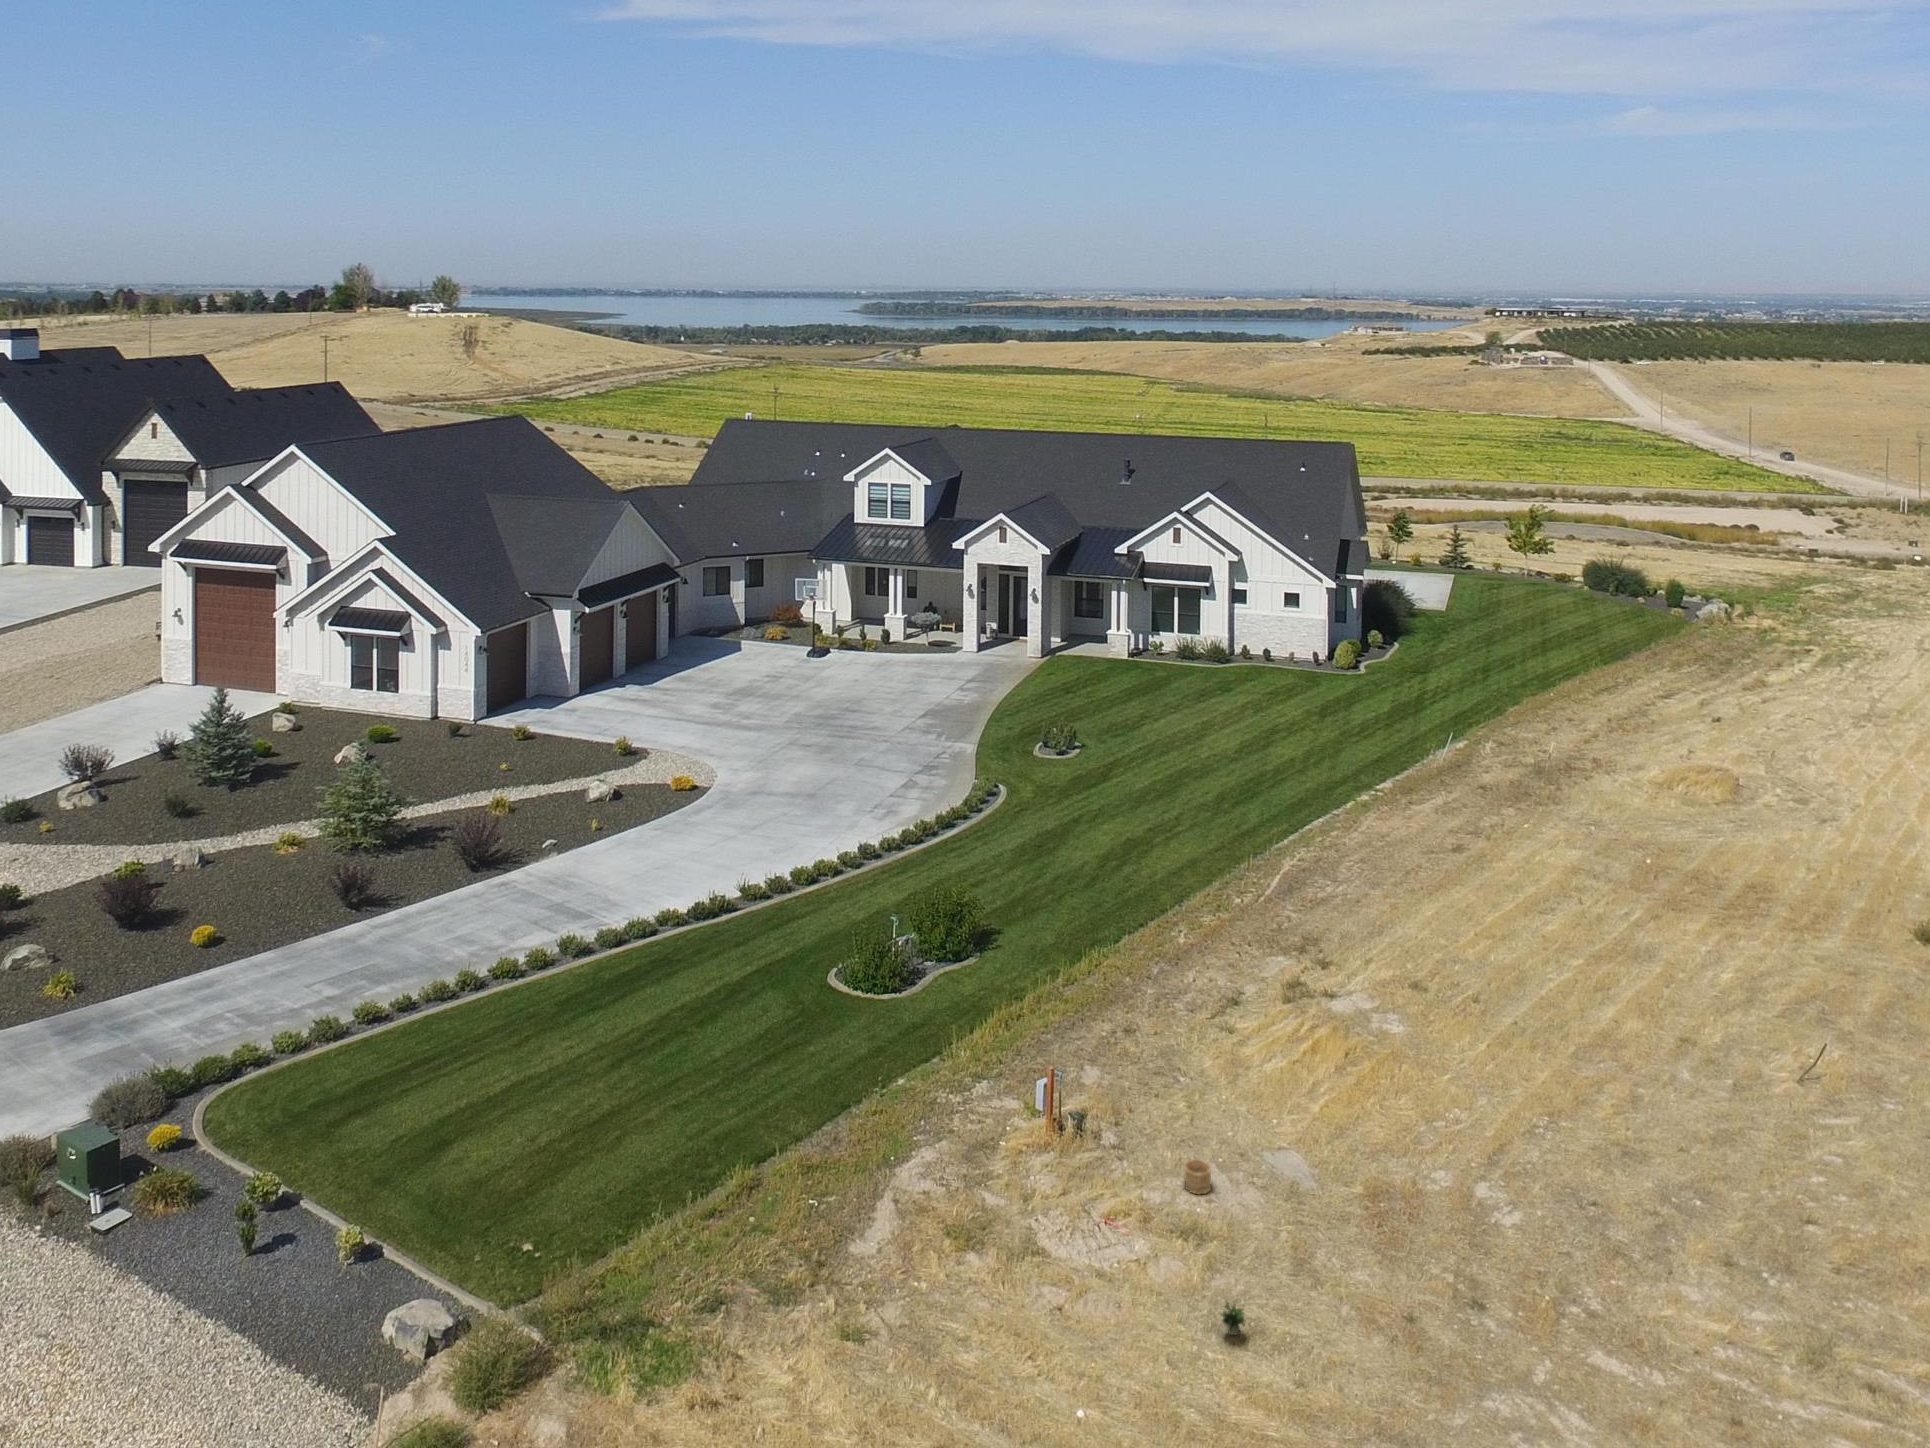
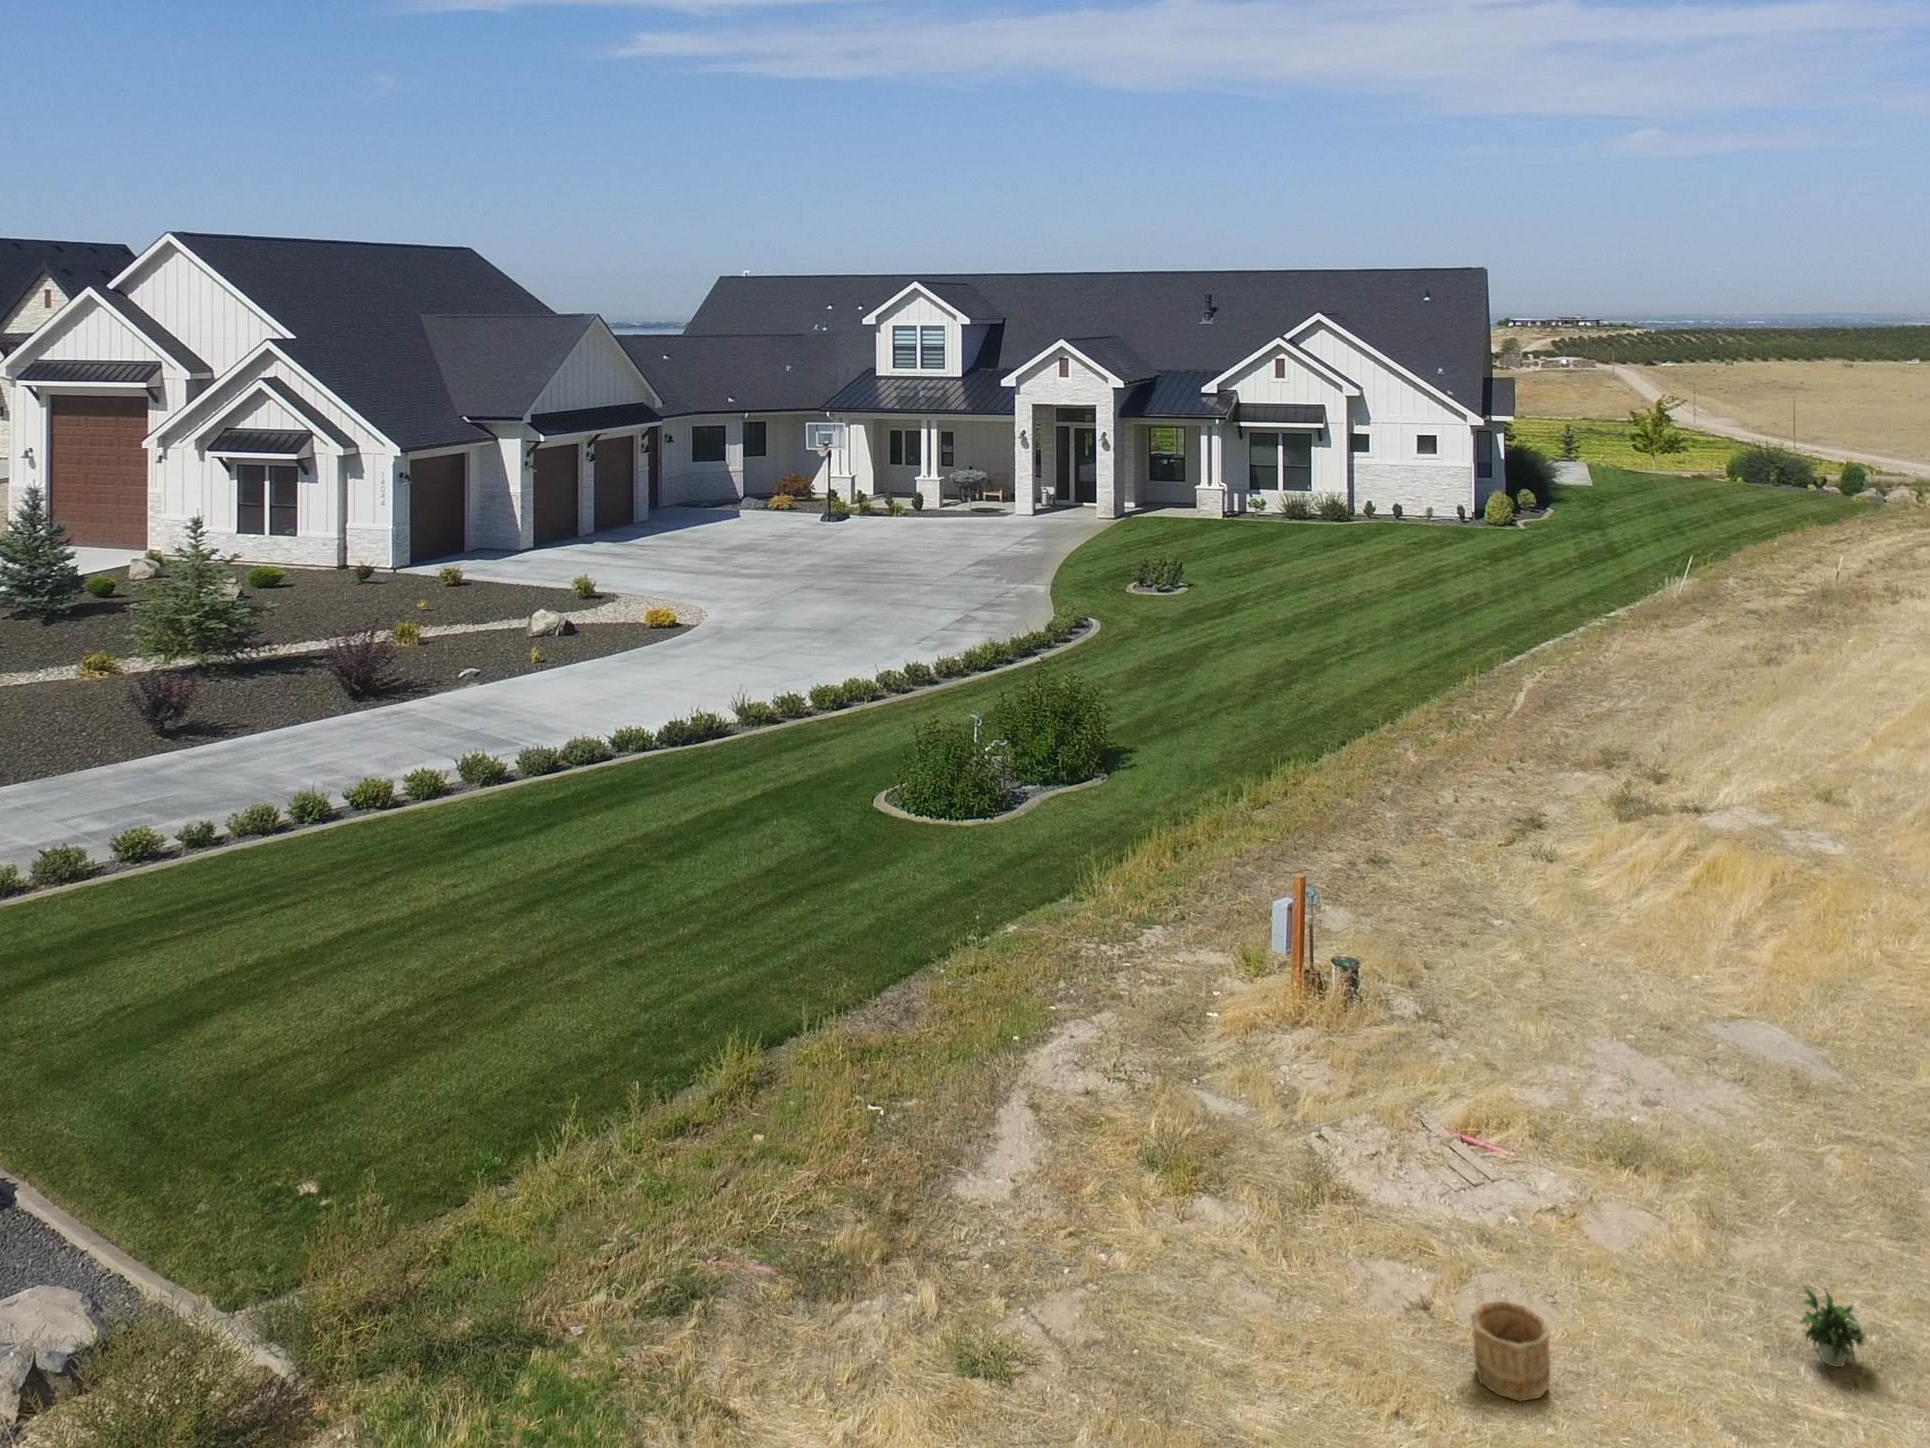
wooden bucket: present [1184,1159,1211,1194] -> present [1471,1301,1551,1401]

